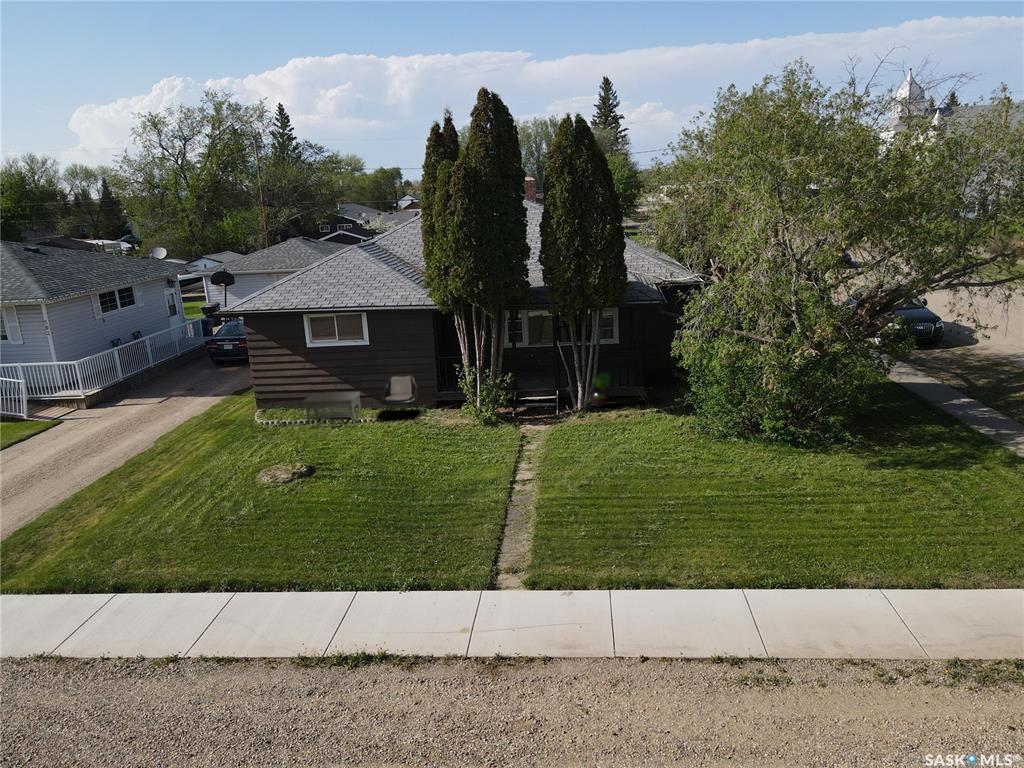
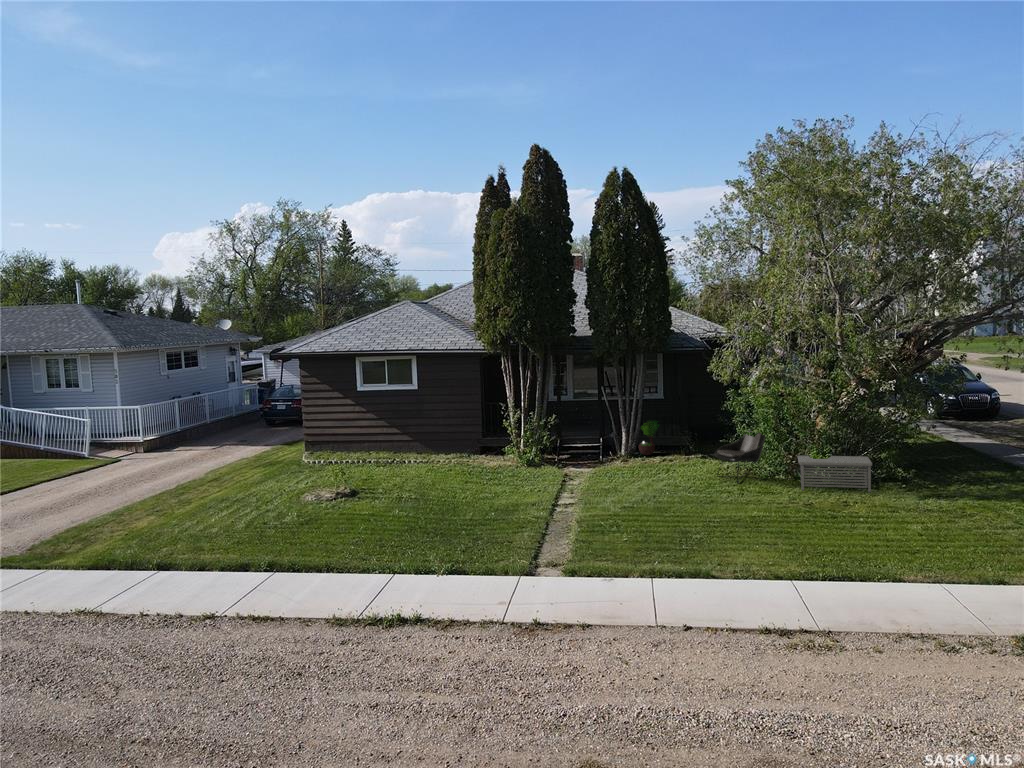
lounge chair: present [380,374,419,421] -> present [714,430,768,483]
storage bench: present [303,392,361,421] -> present [798,456,872,492]

